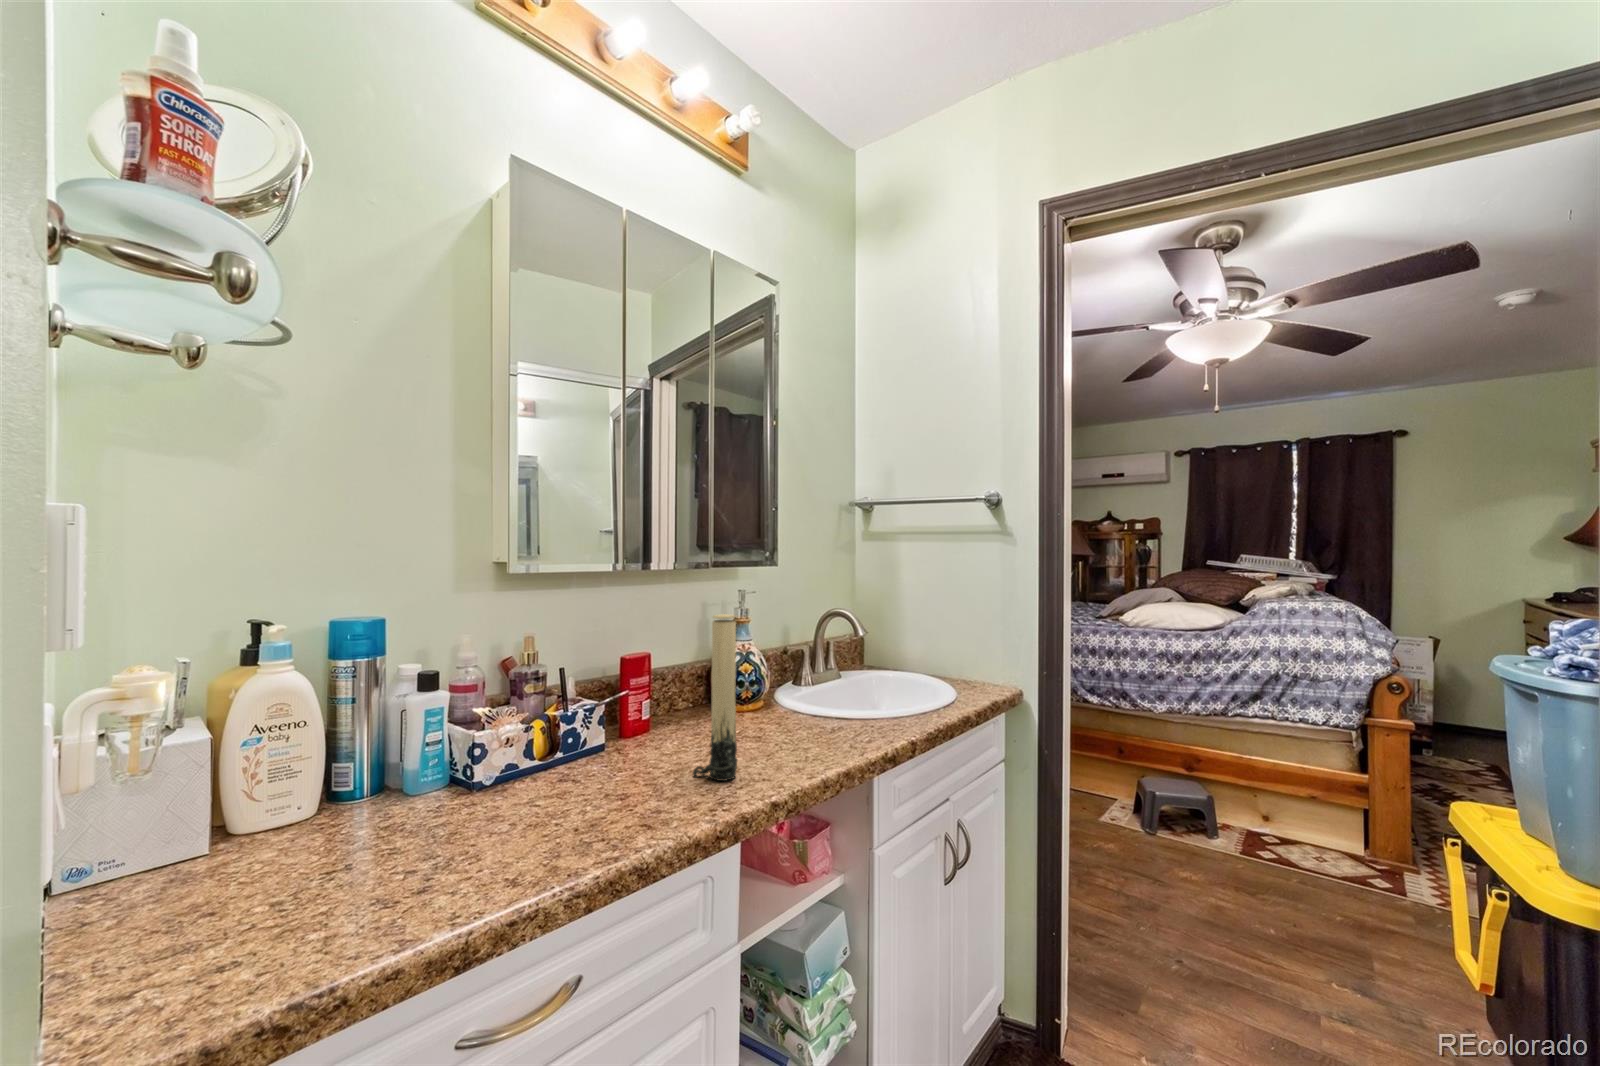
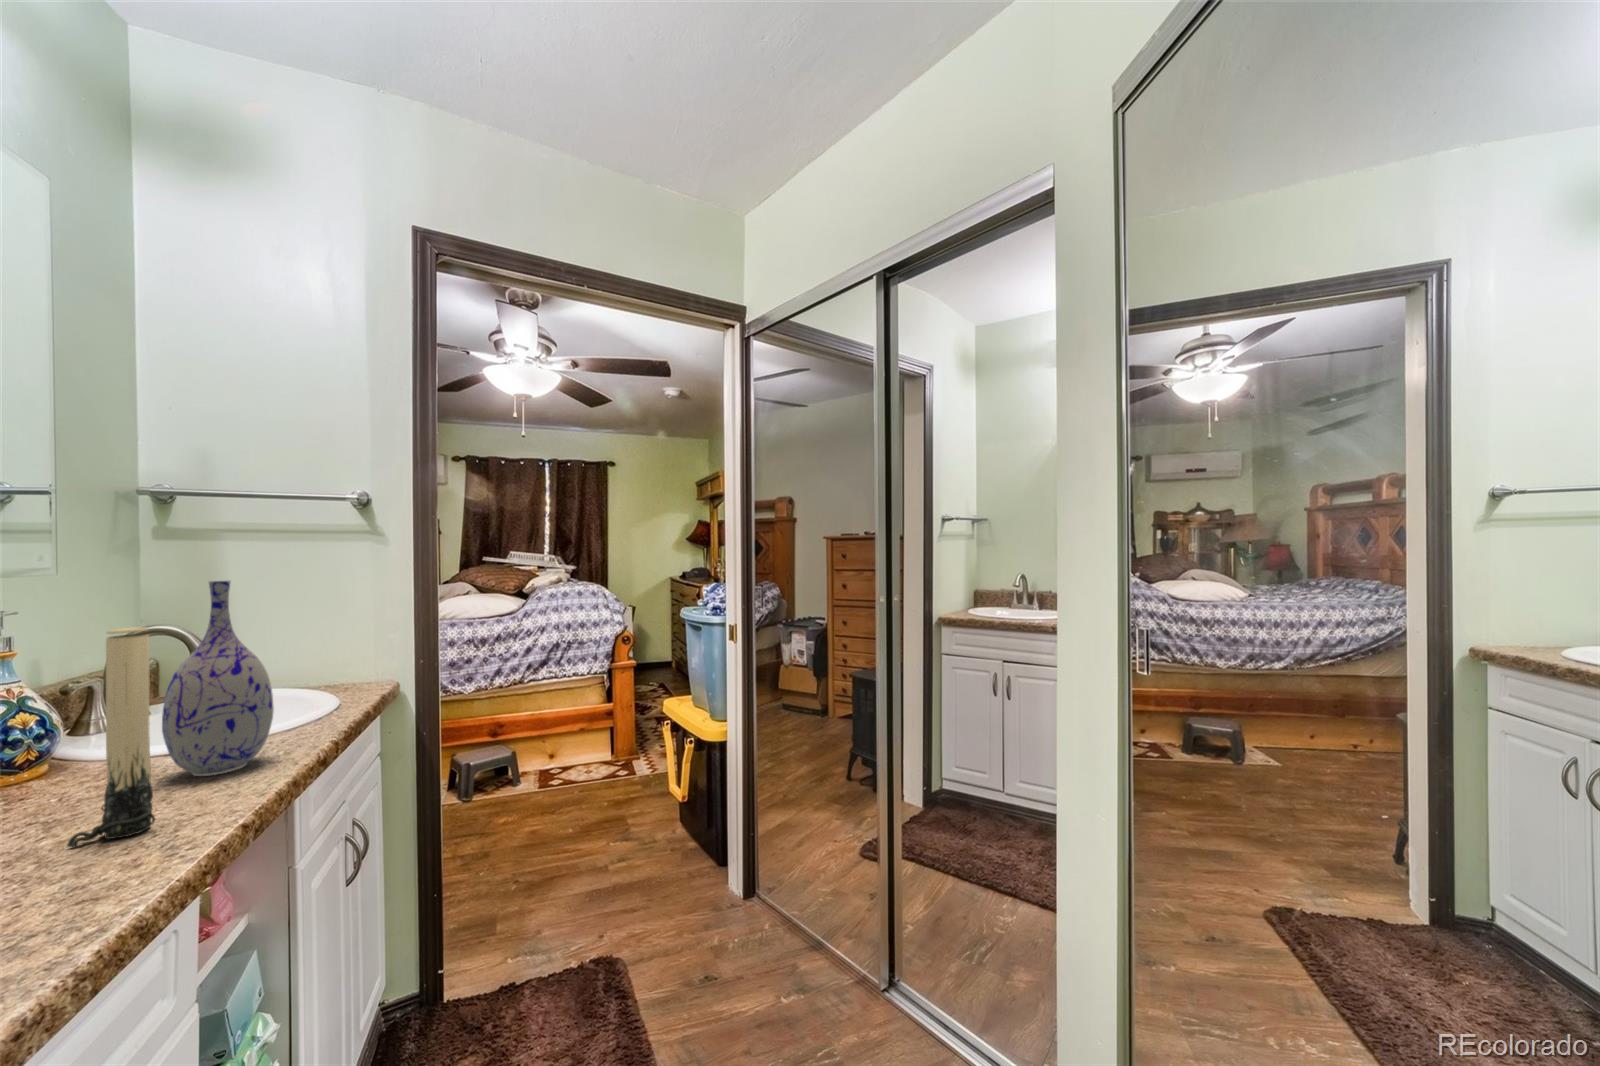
vase: none [785,578,855,746] -> present [162,581,274,776]

